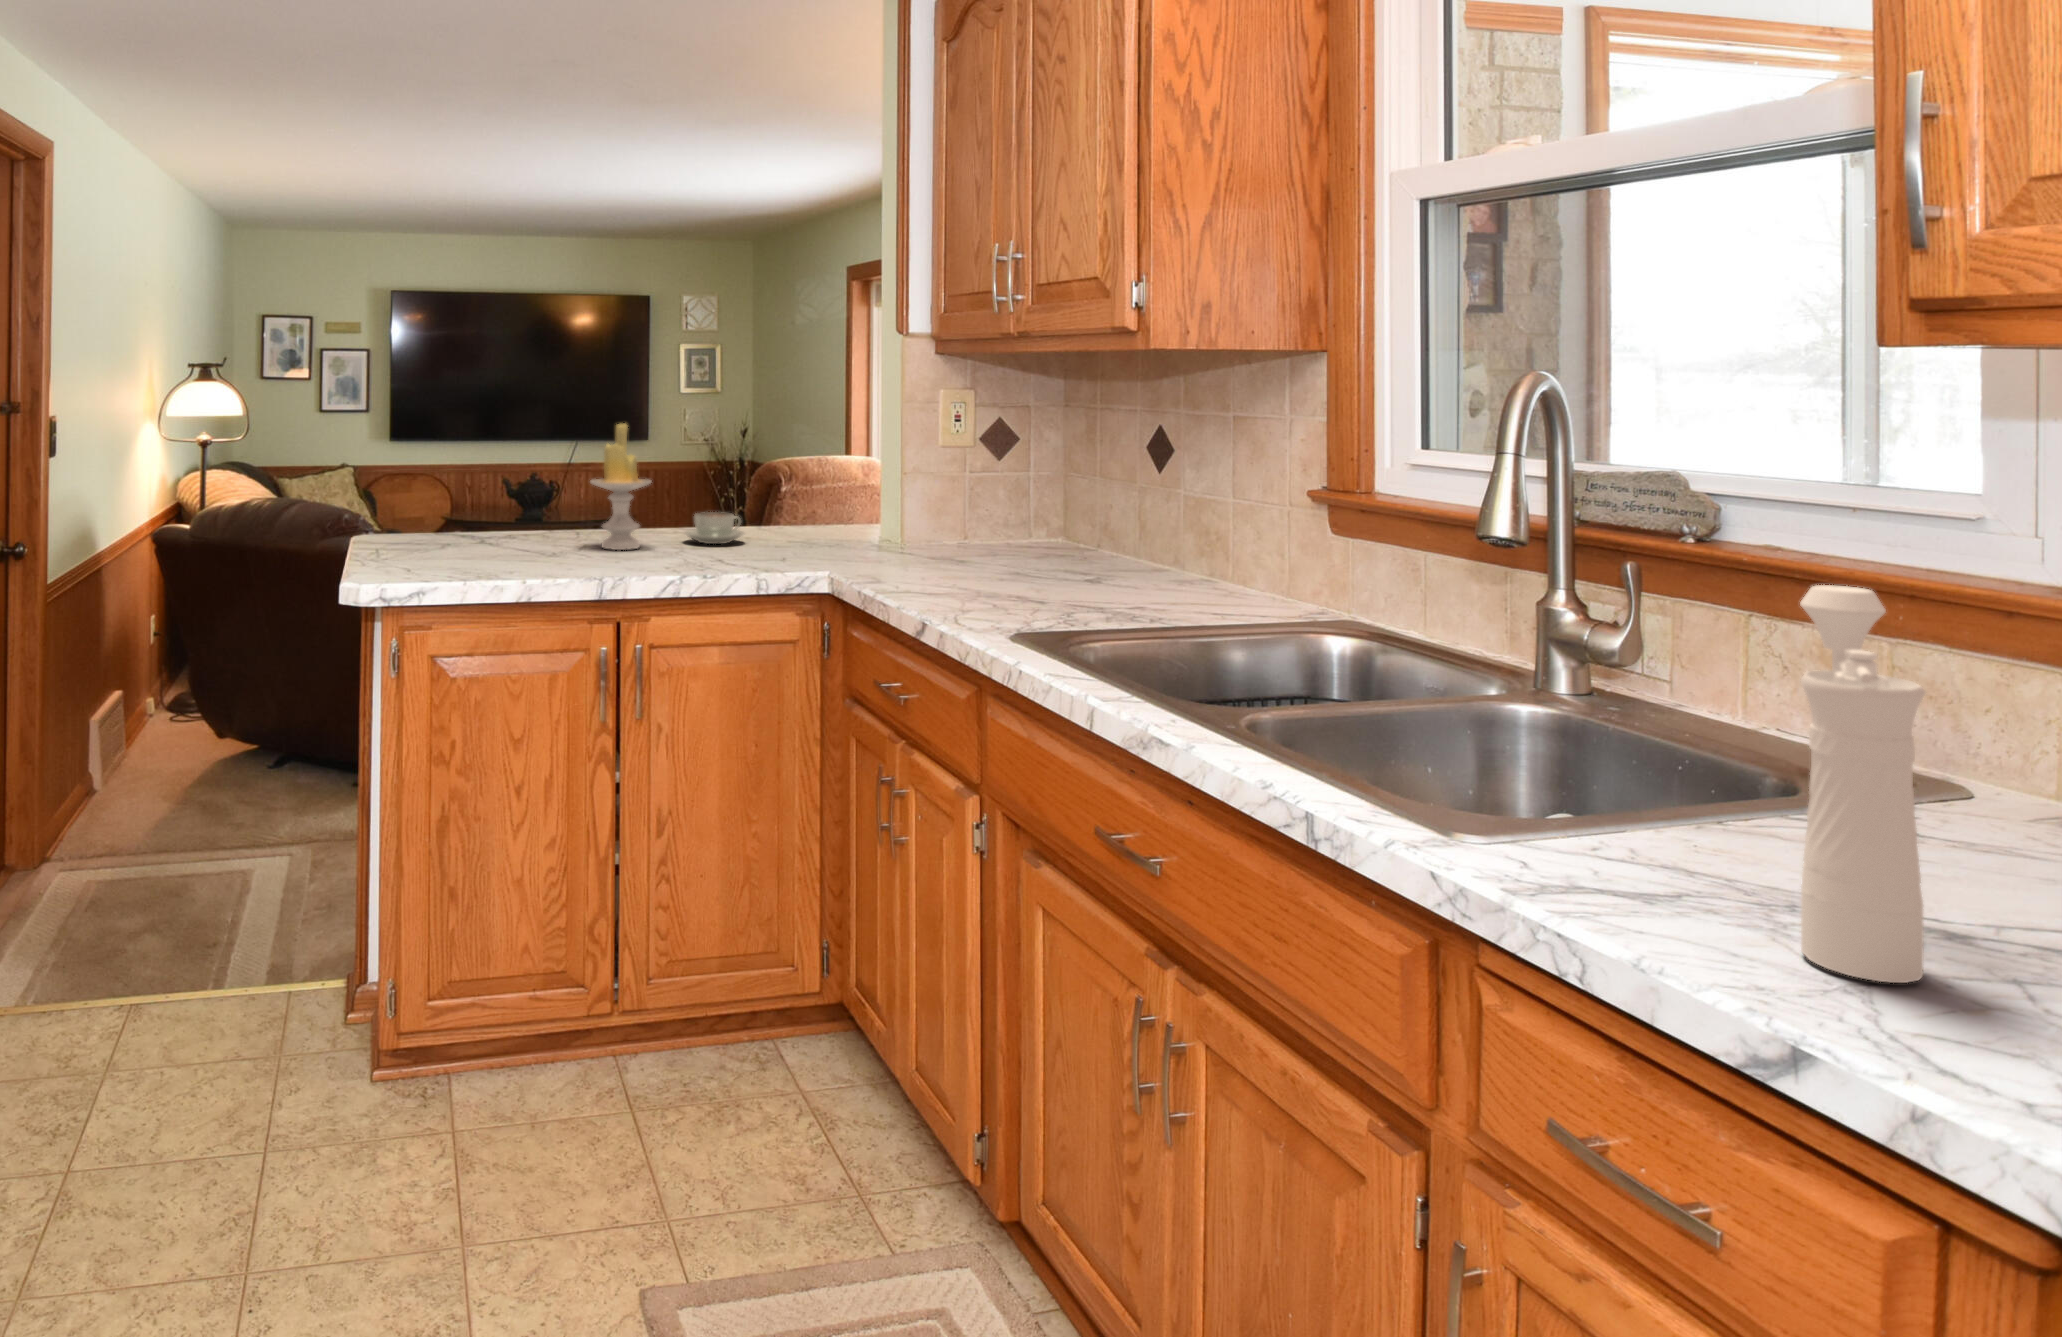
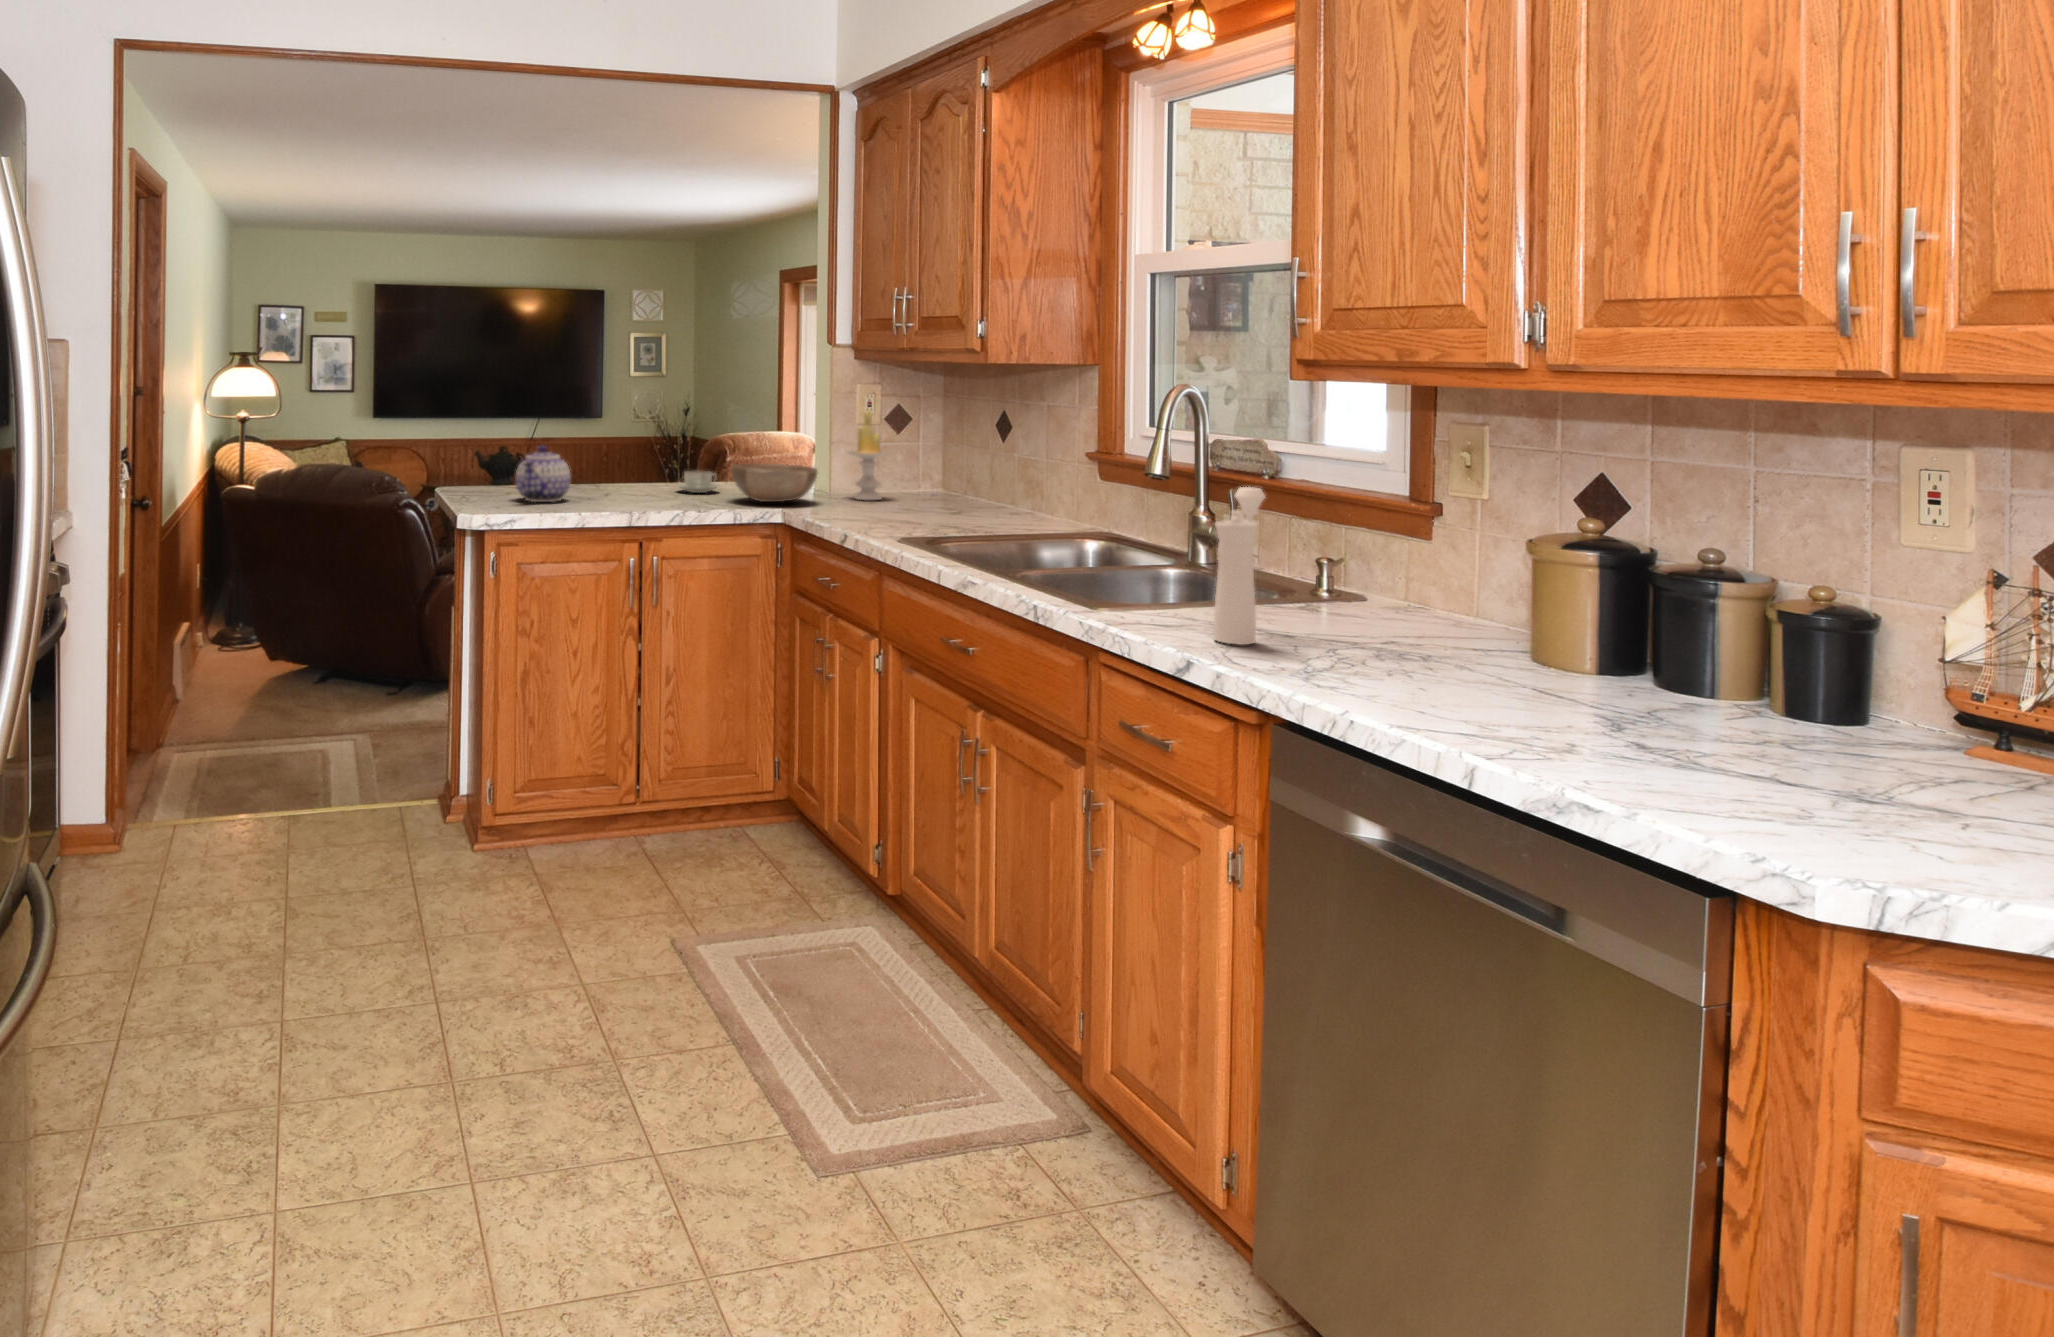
candle: present [591,424,651,550] -> present [848,412,890,500]
teapot: none [447,478,526,560] -> present [516,446,571,502]
bowl: none [757,503,882,559] -> present [731,464,818,502]

